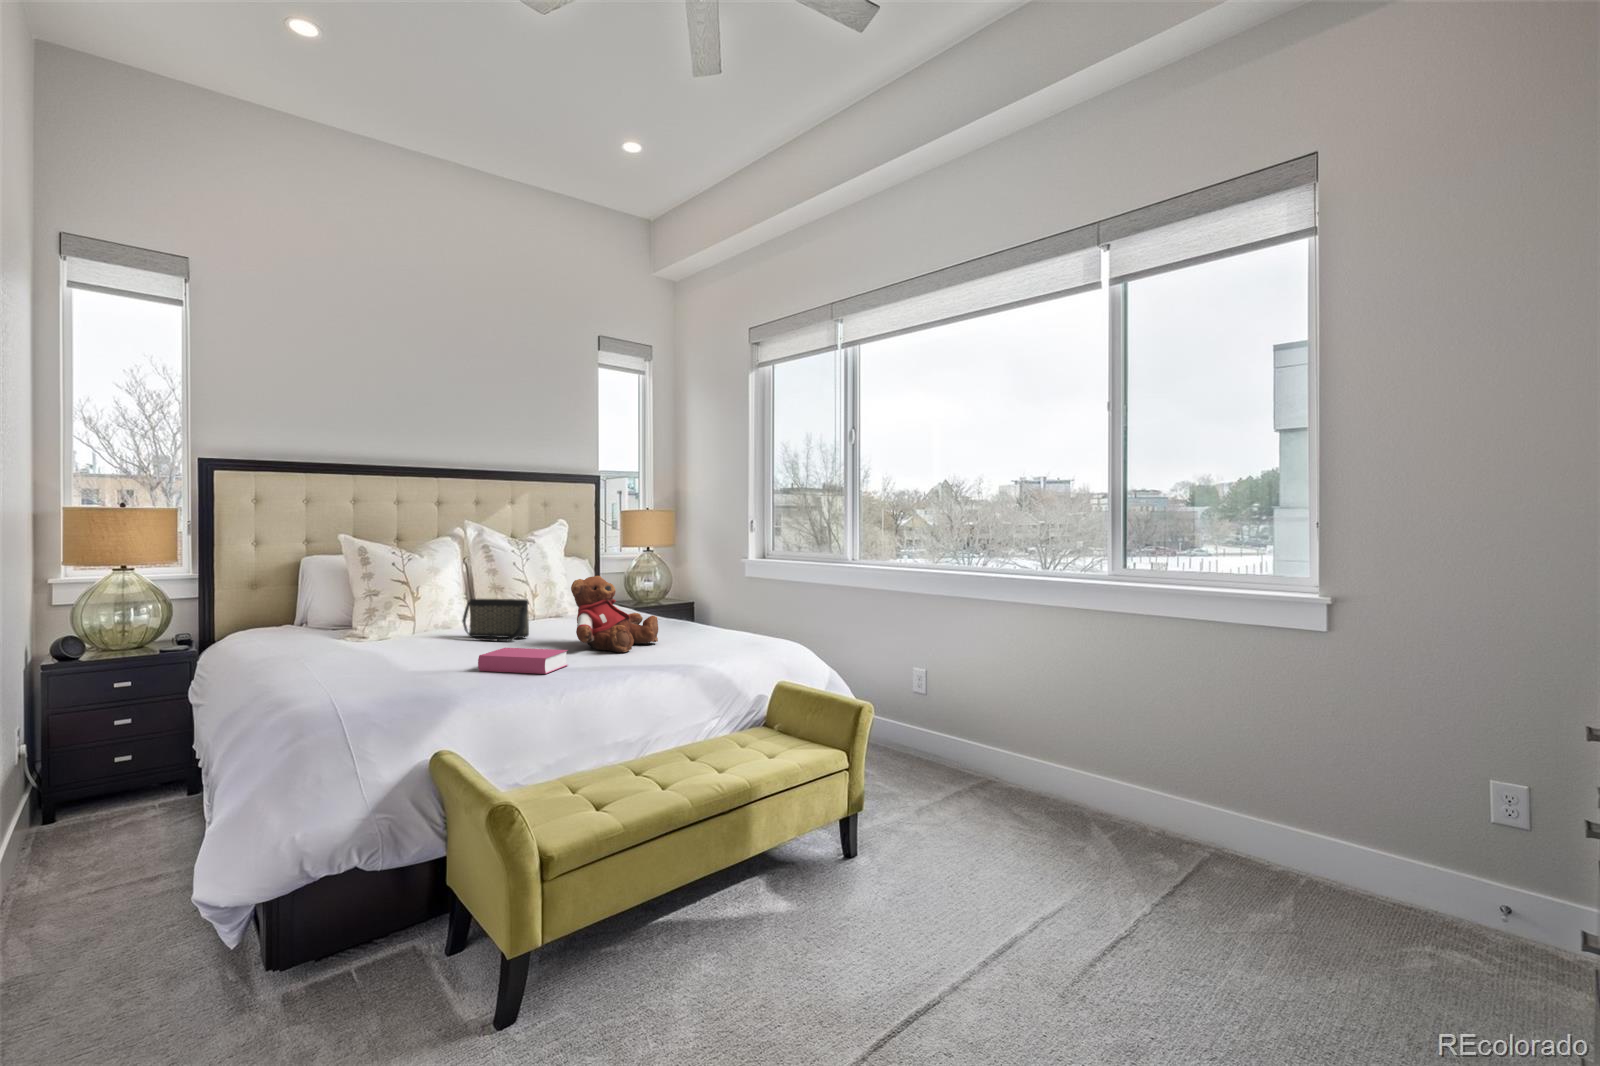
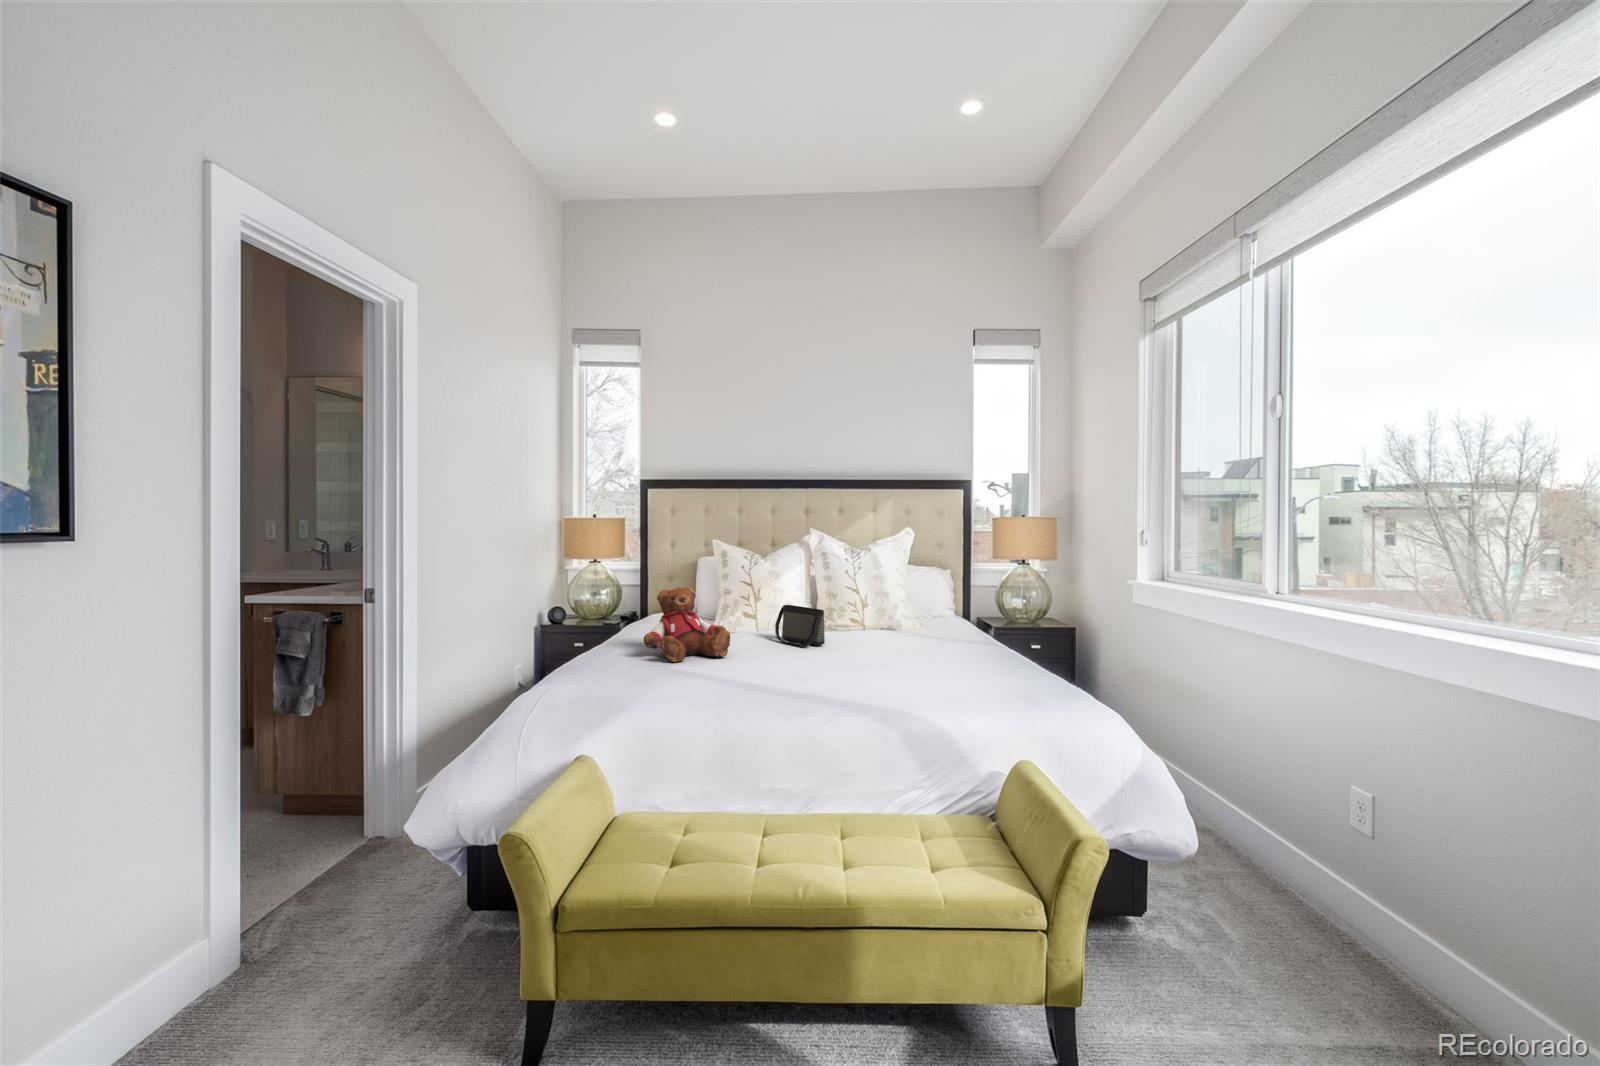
teddy bear: present [571,576,658,652] -> present [644,587,730,662]
book: present [478,648,568,674] -> none [733,654,804,684]

